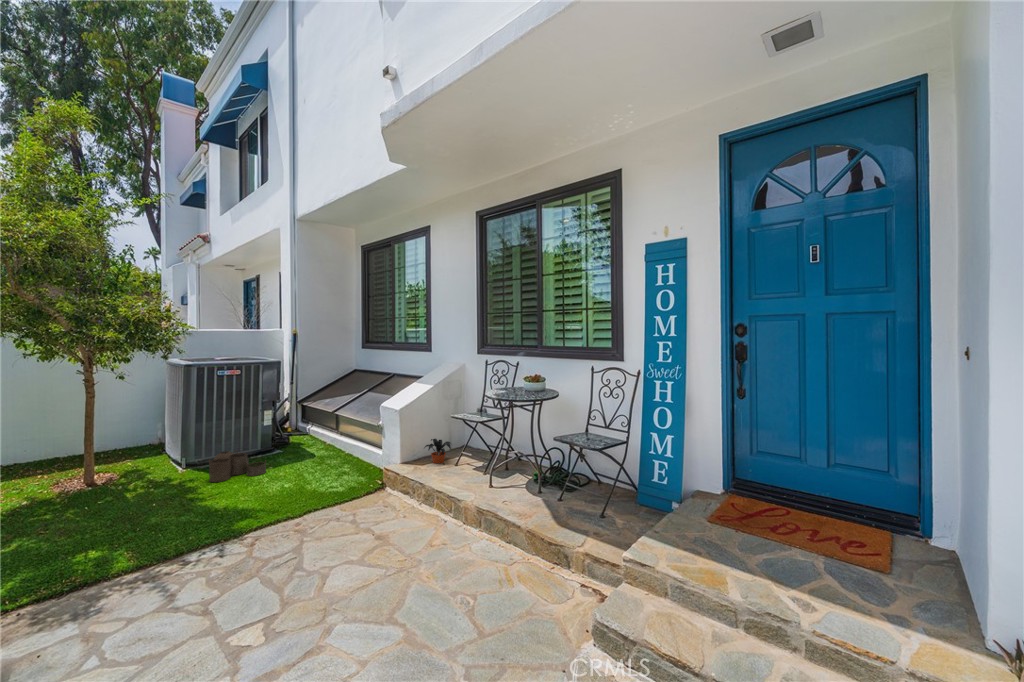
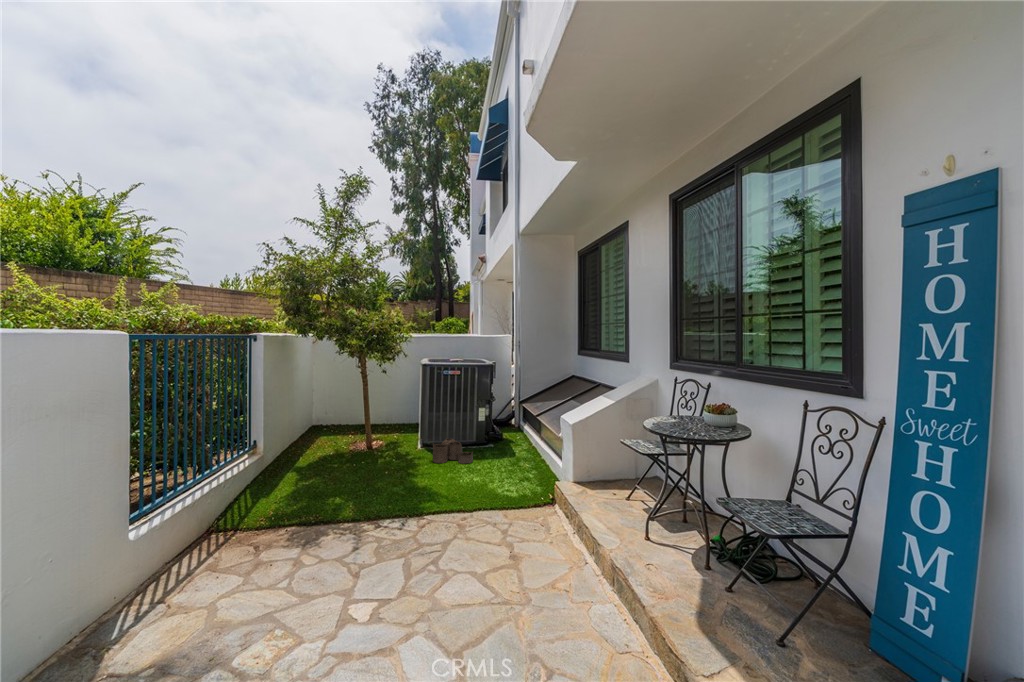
potted plant: present [424,439,451,463] -> none [594,462,628,491]

